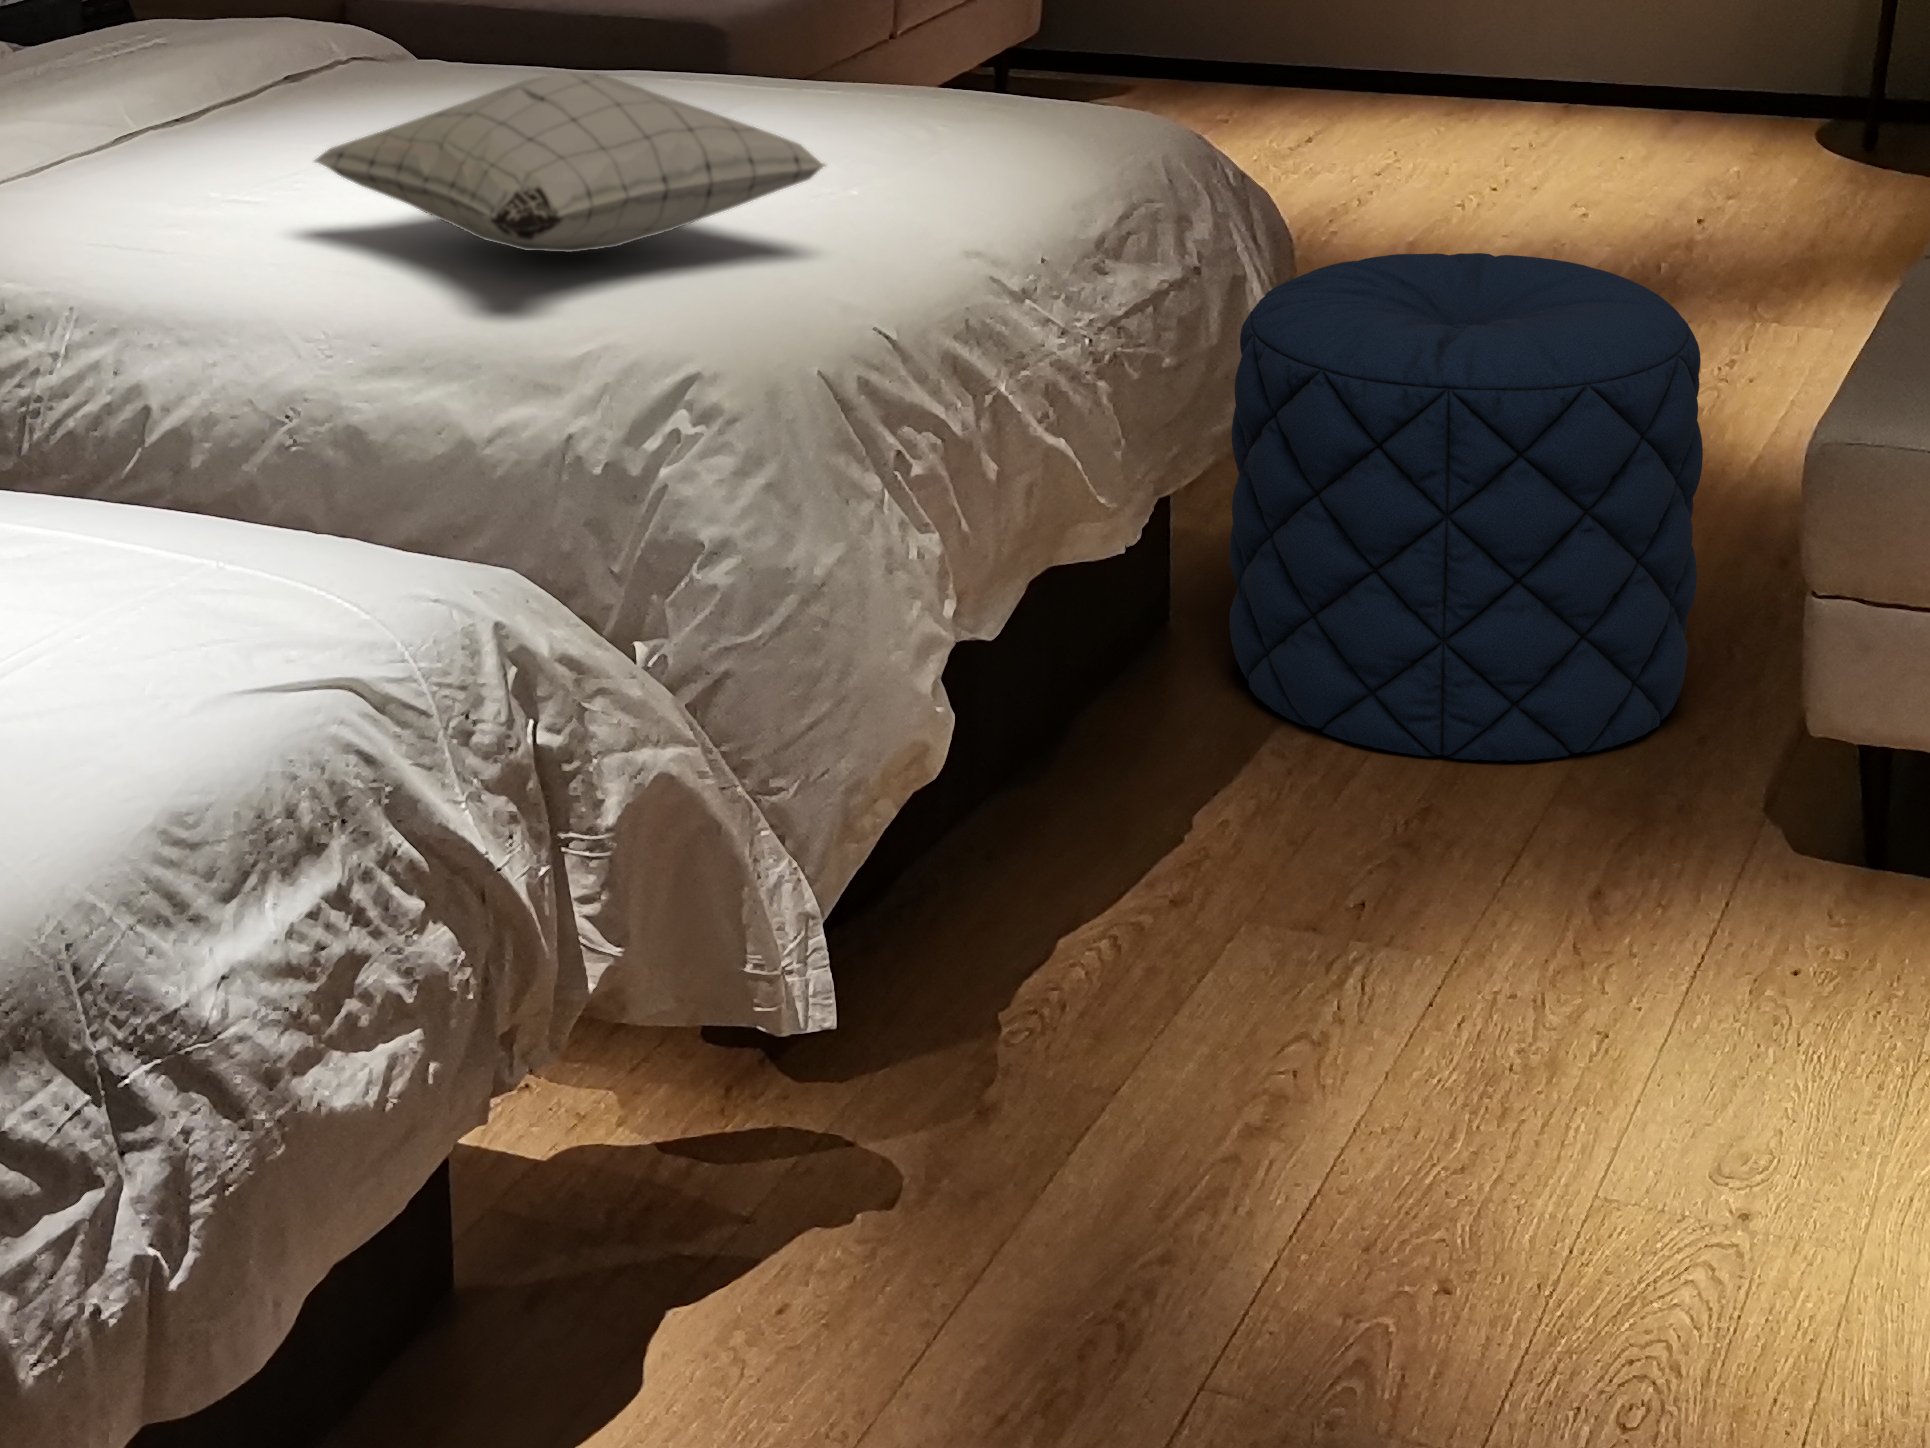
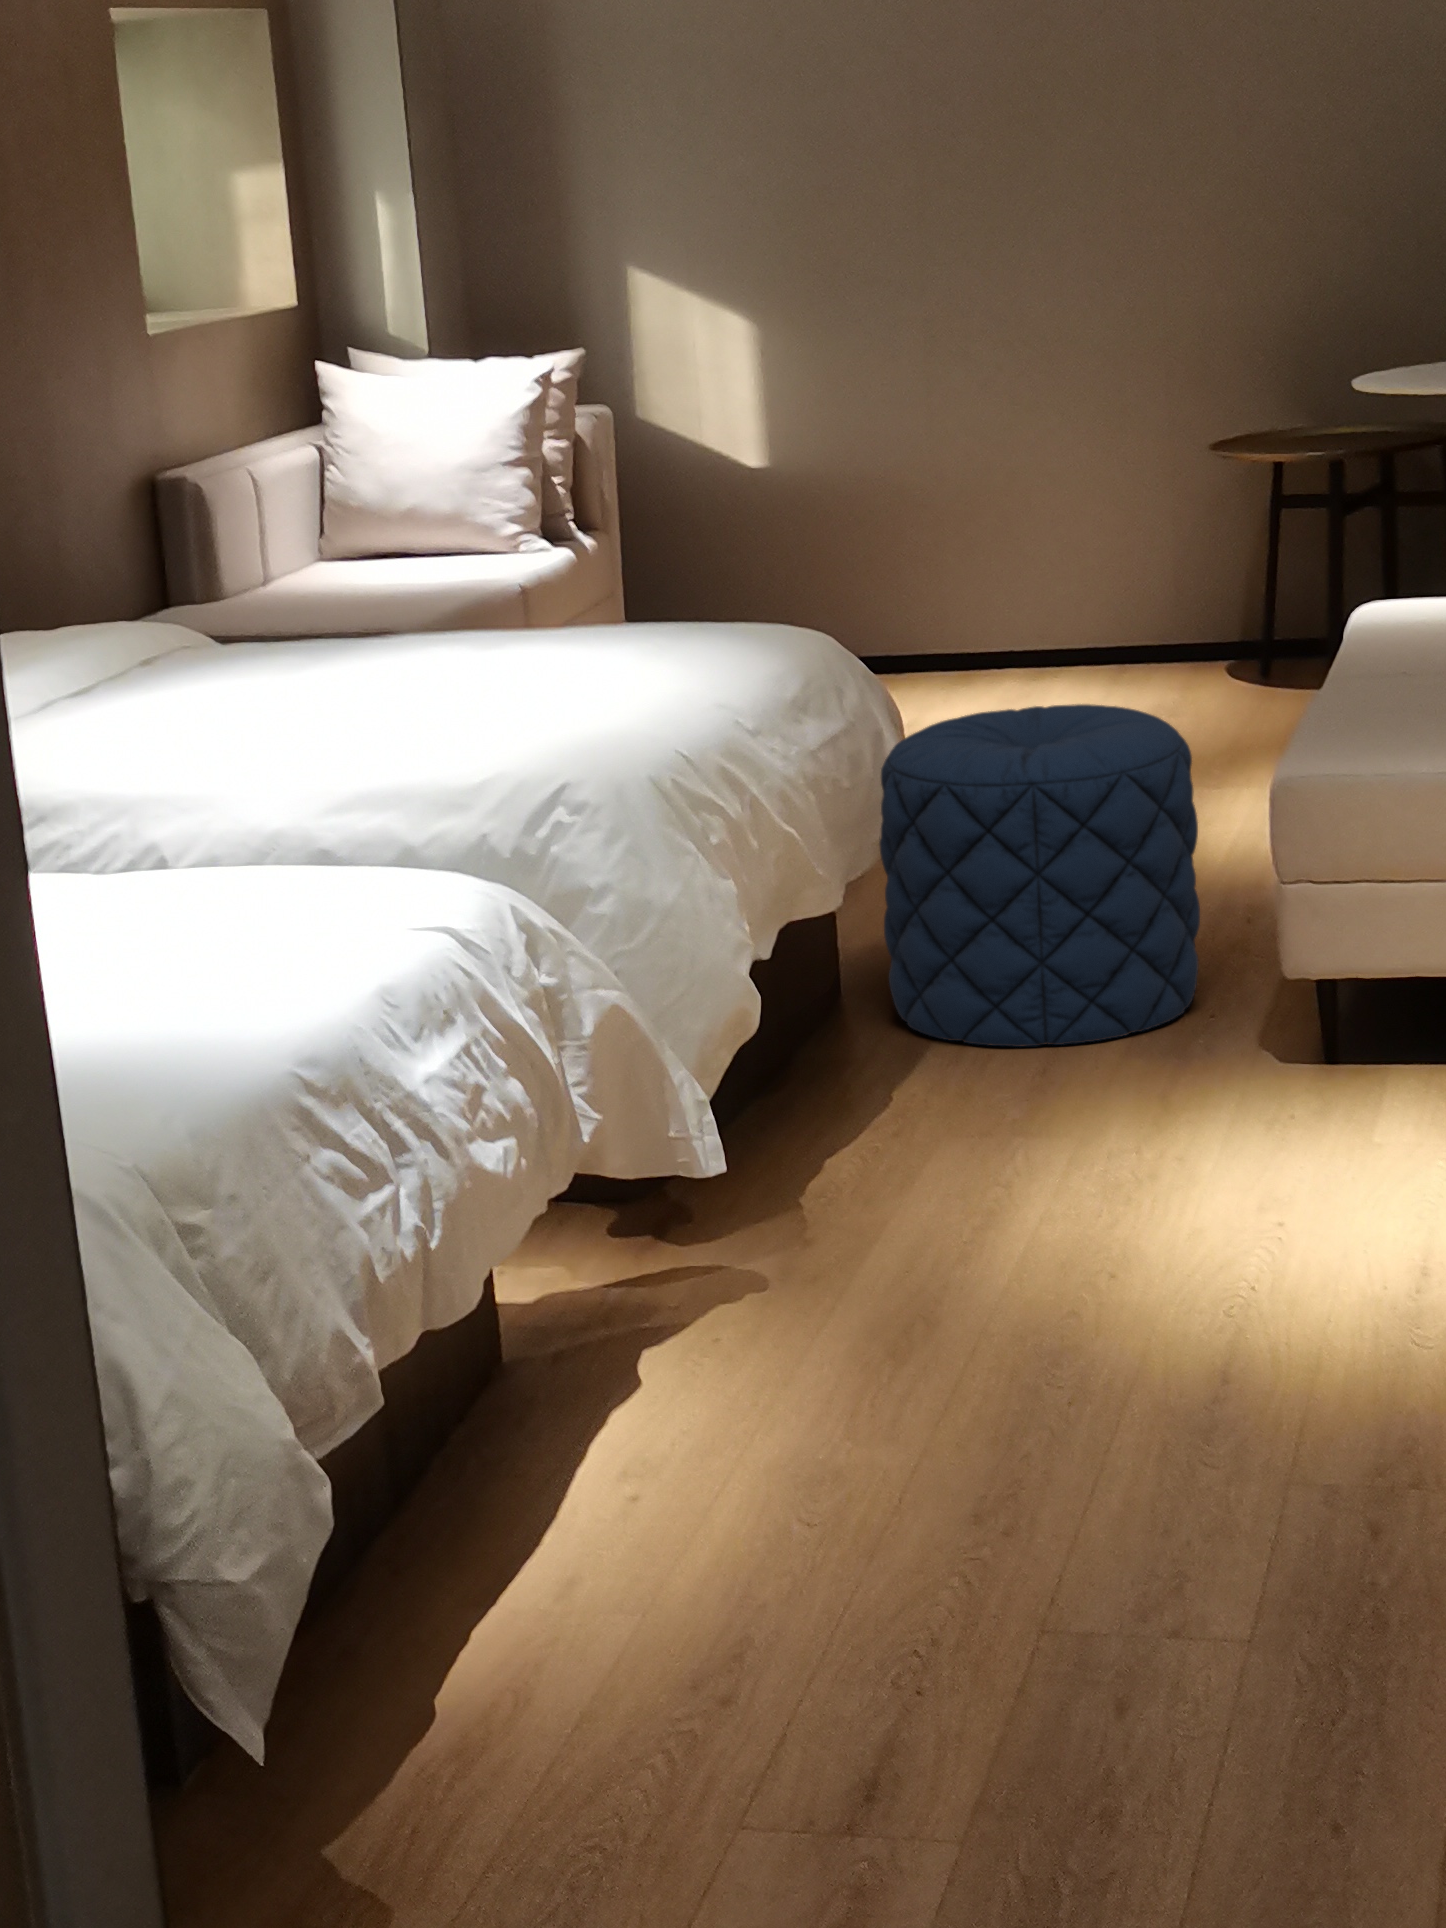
pillow: present [315,72,825,252] -> none [238,605,612,737]

